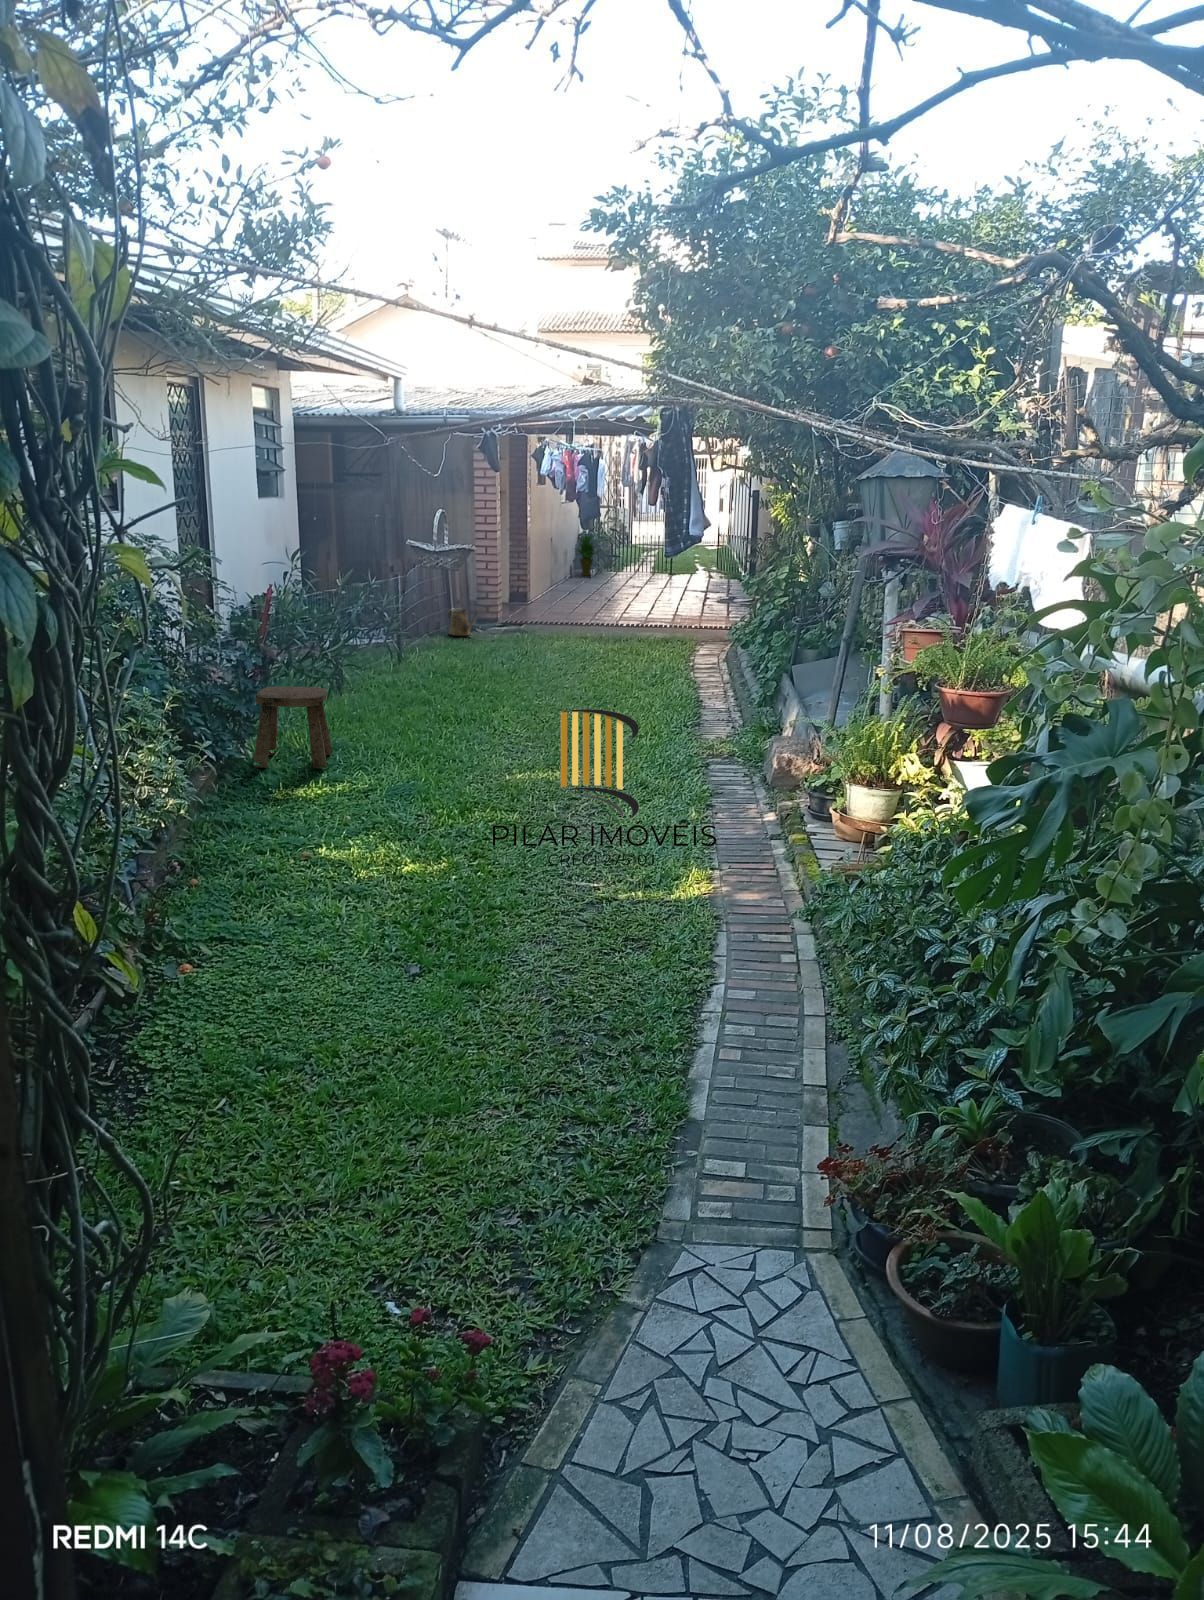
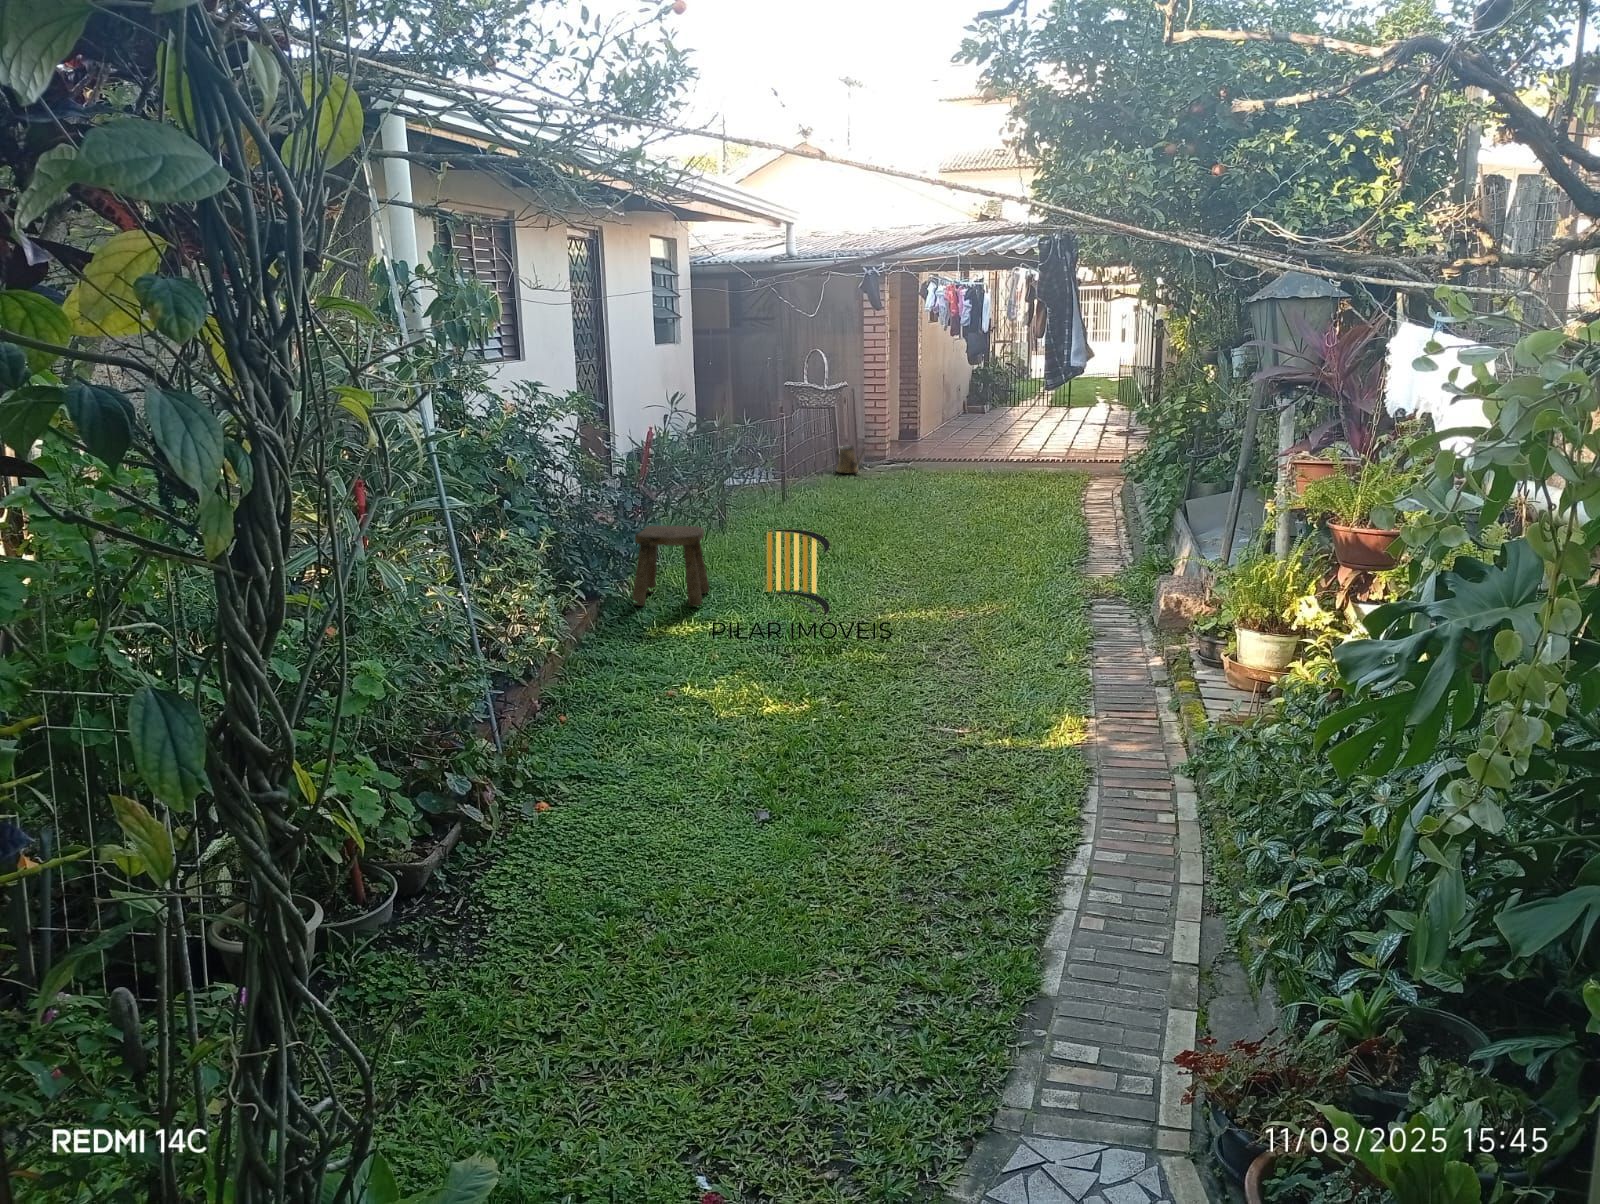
potted plant: present [578,535,595,576] -> none [966,369,997,411]

